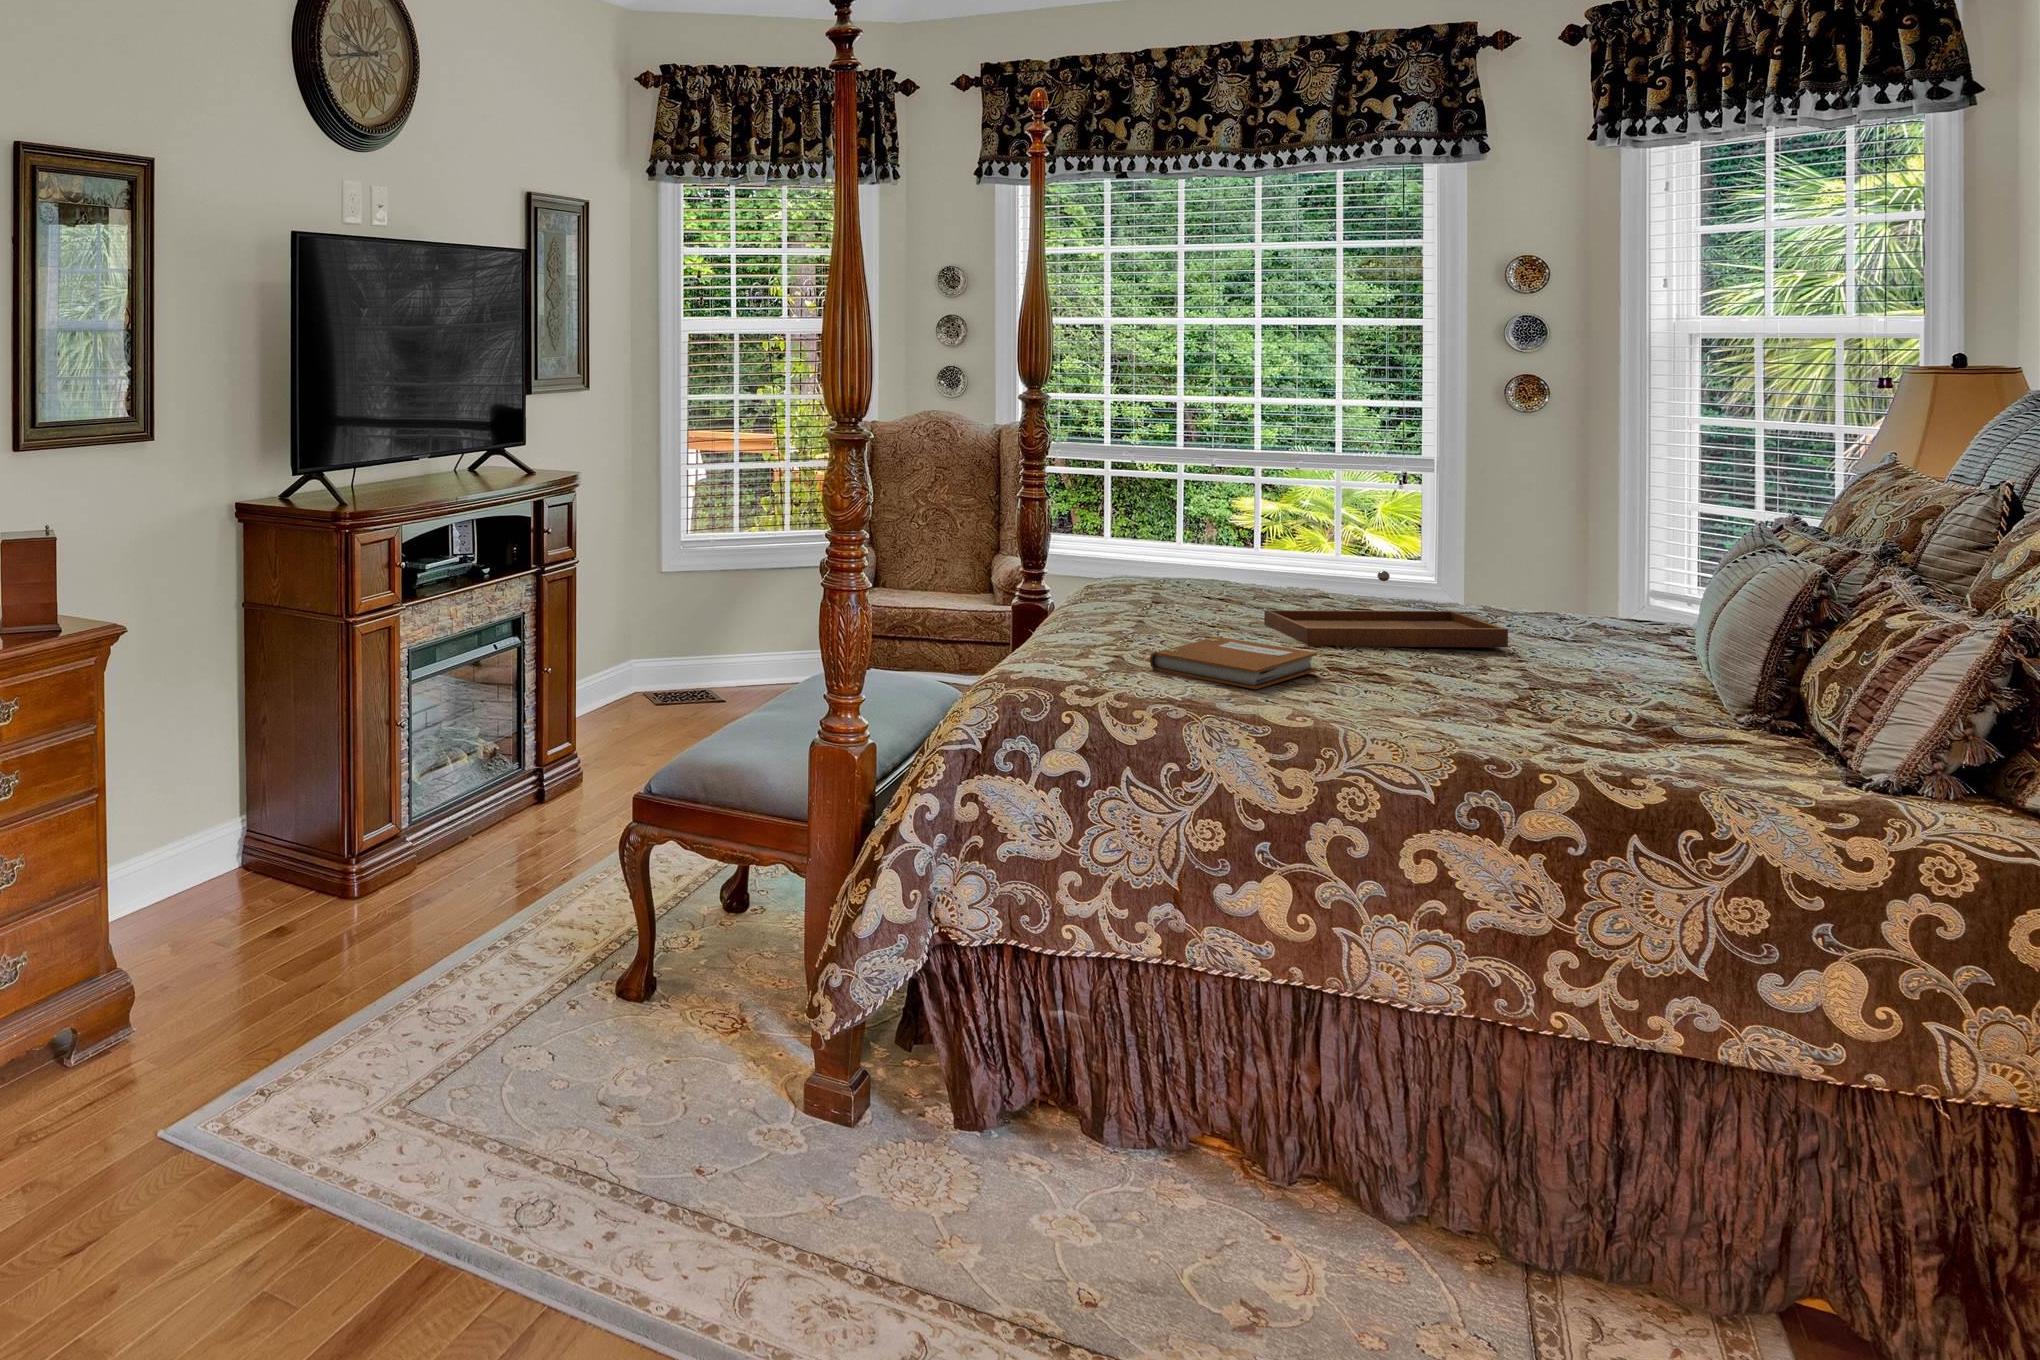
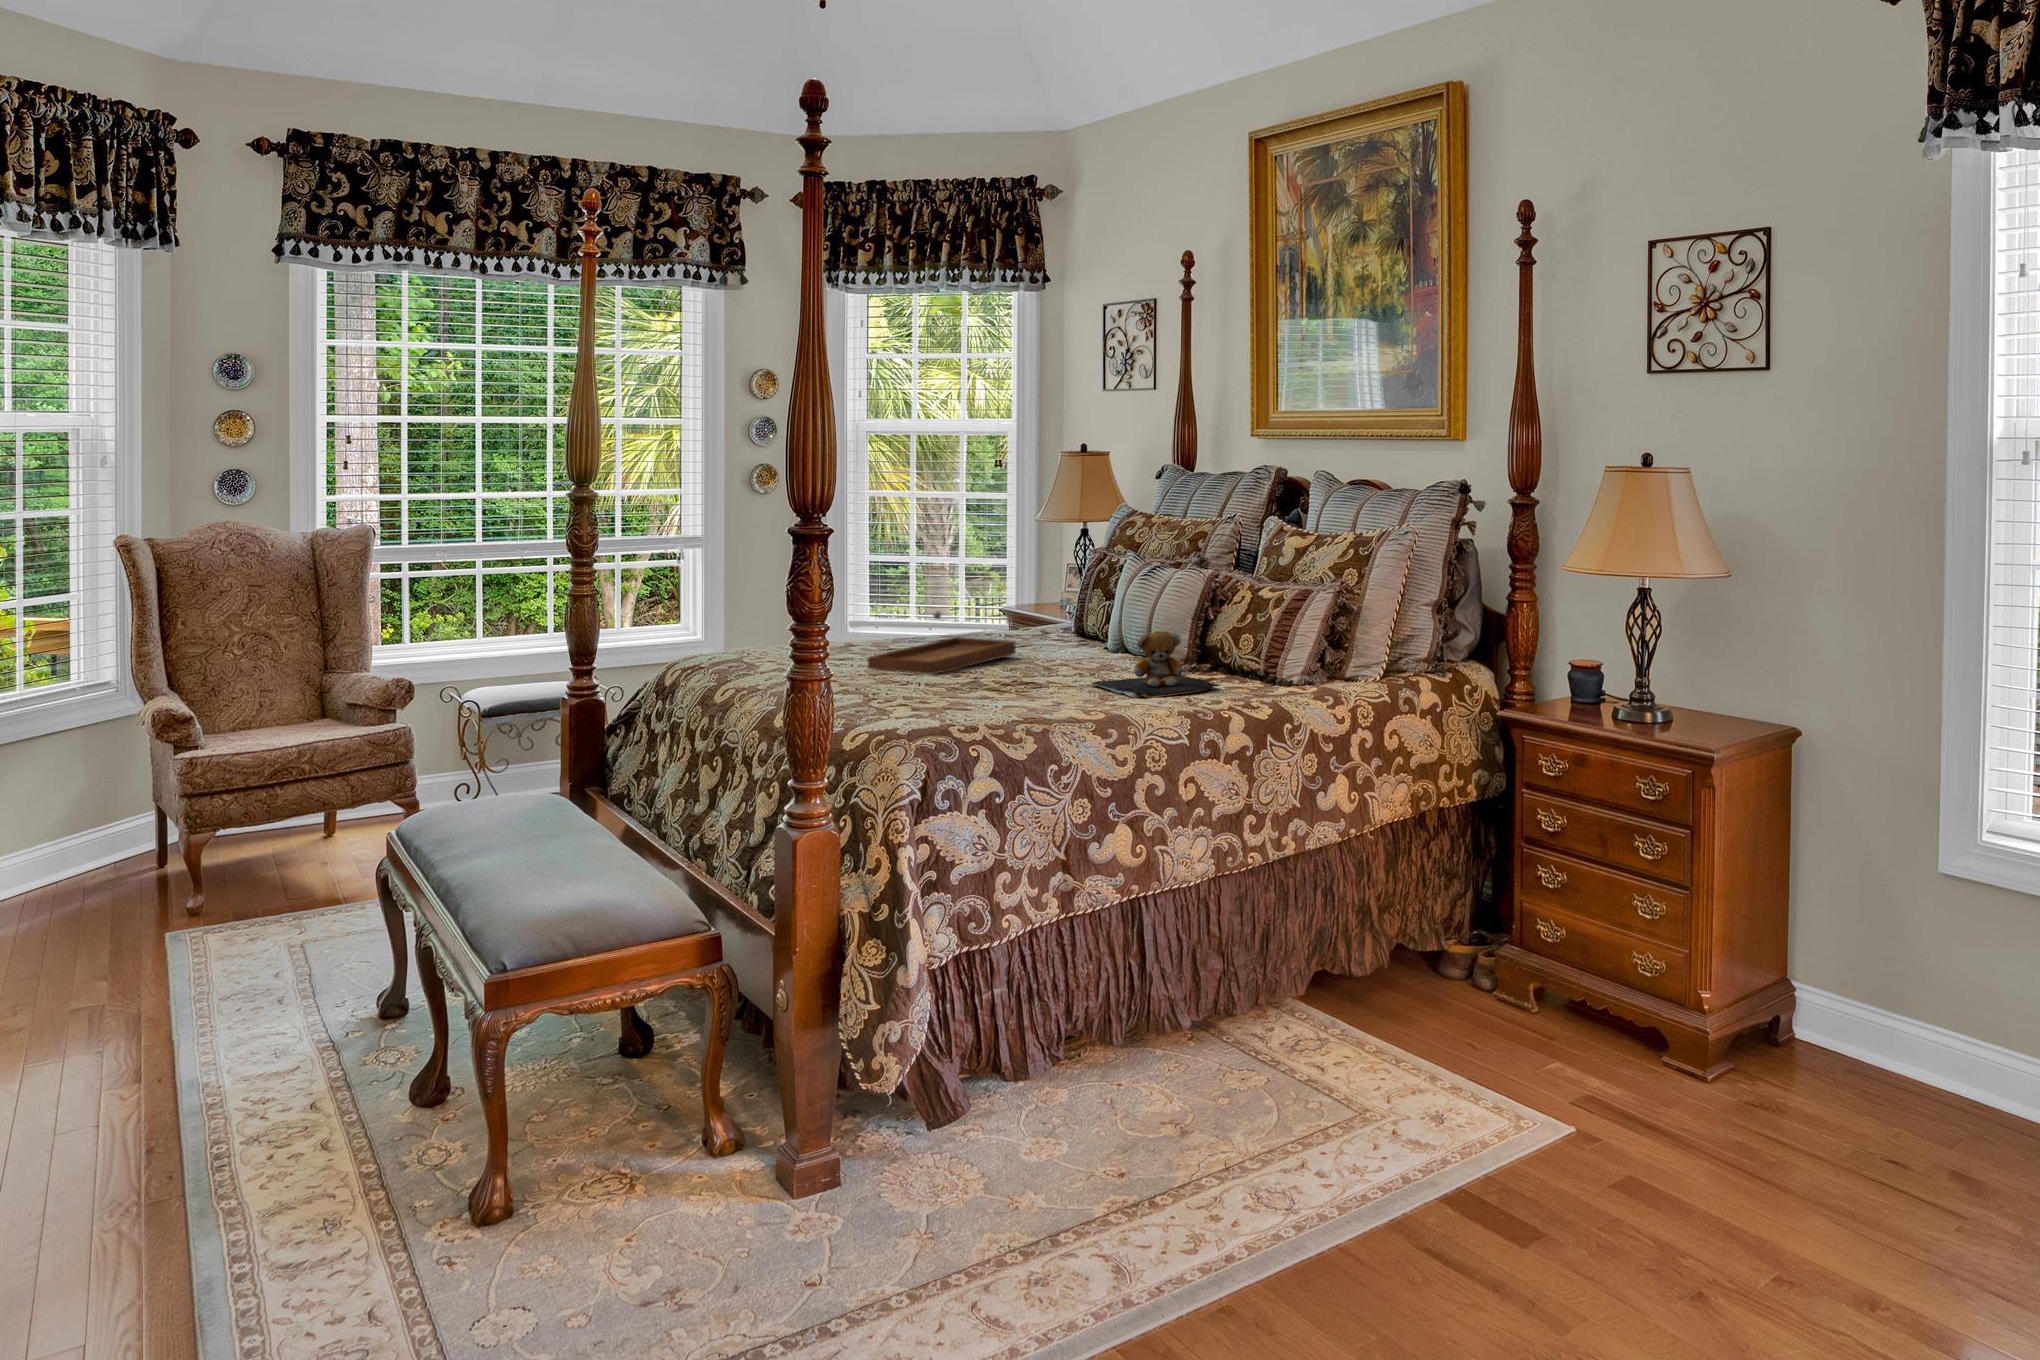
notebook: present [1150,637,1317,689] -> none [918,671,1016,707]
teddy bear: none [1433,642,1634,745] -> present [1091,631,1220,699]

